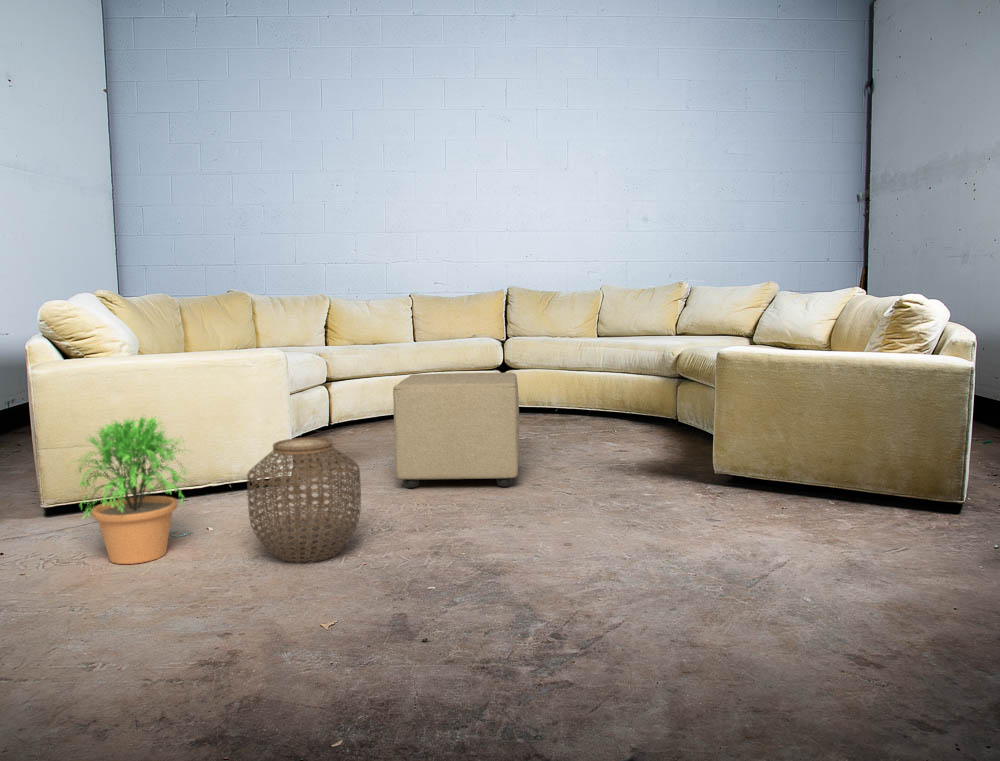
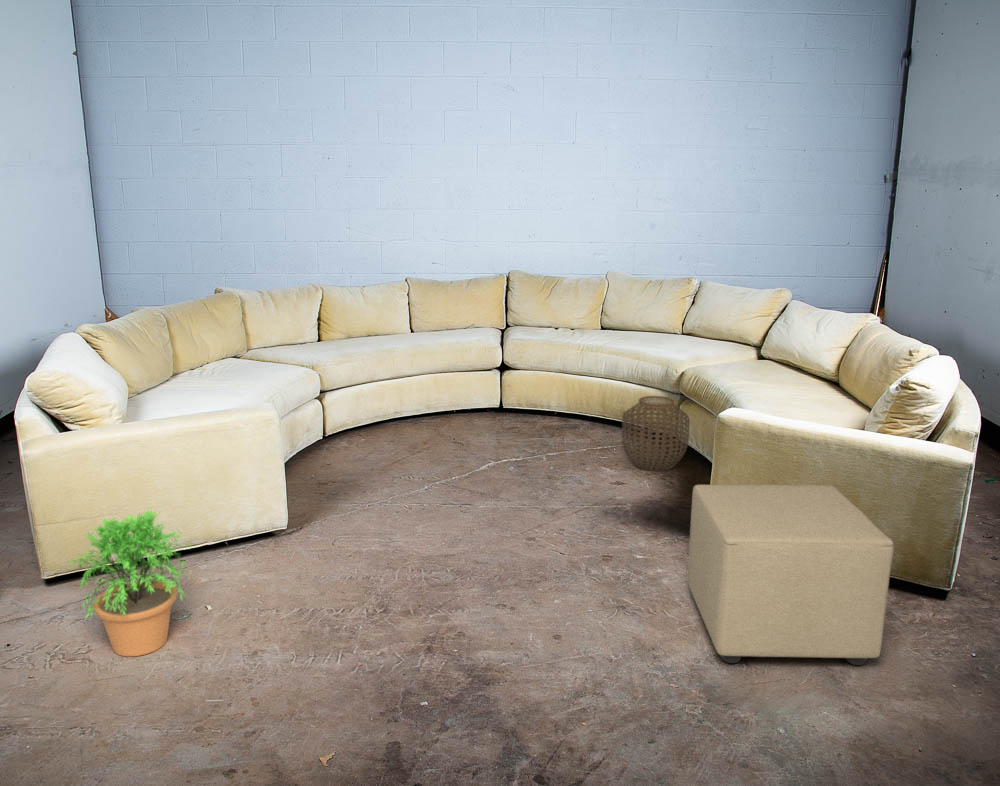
ottoman: present [393,373,519,488] -> present [688,485,894,665]
woven basket: present [247,438,361,562] -> present [622,396,689,471]

